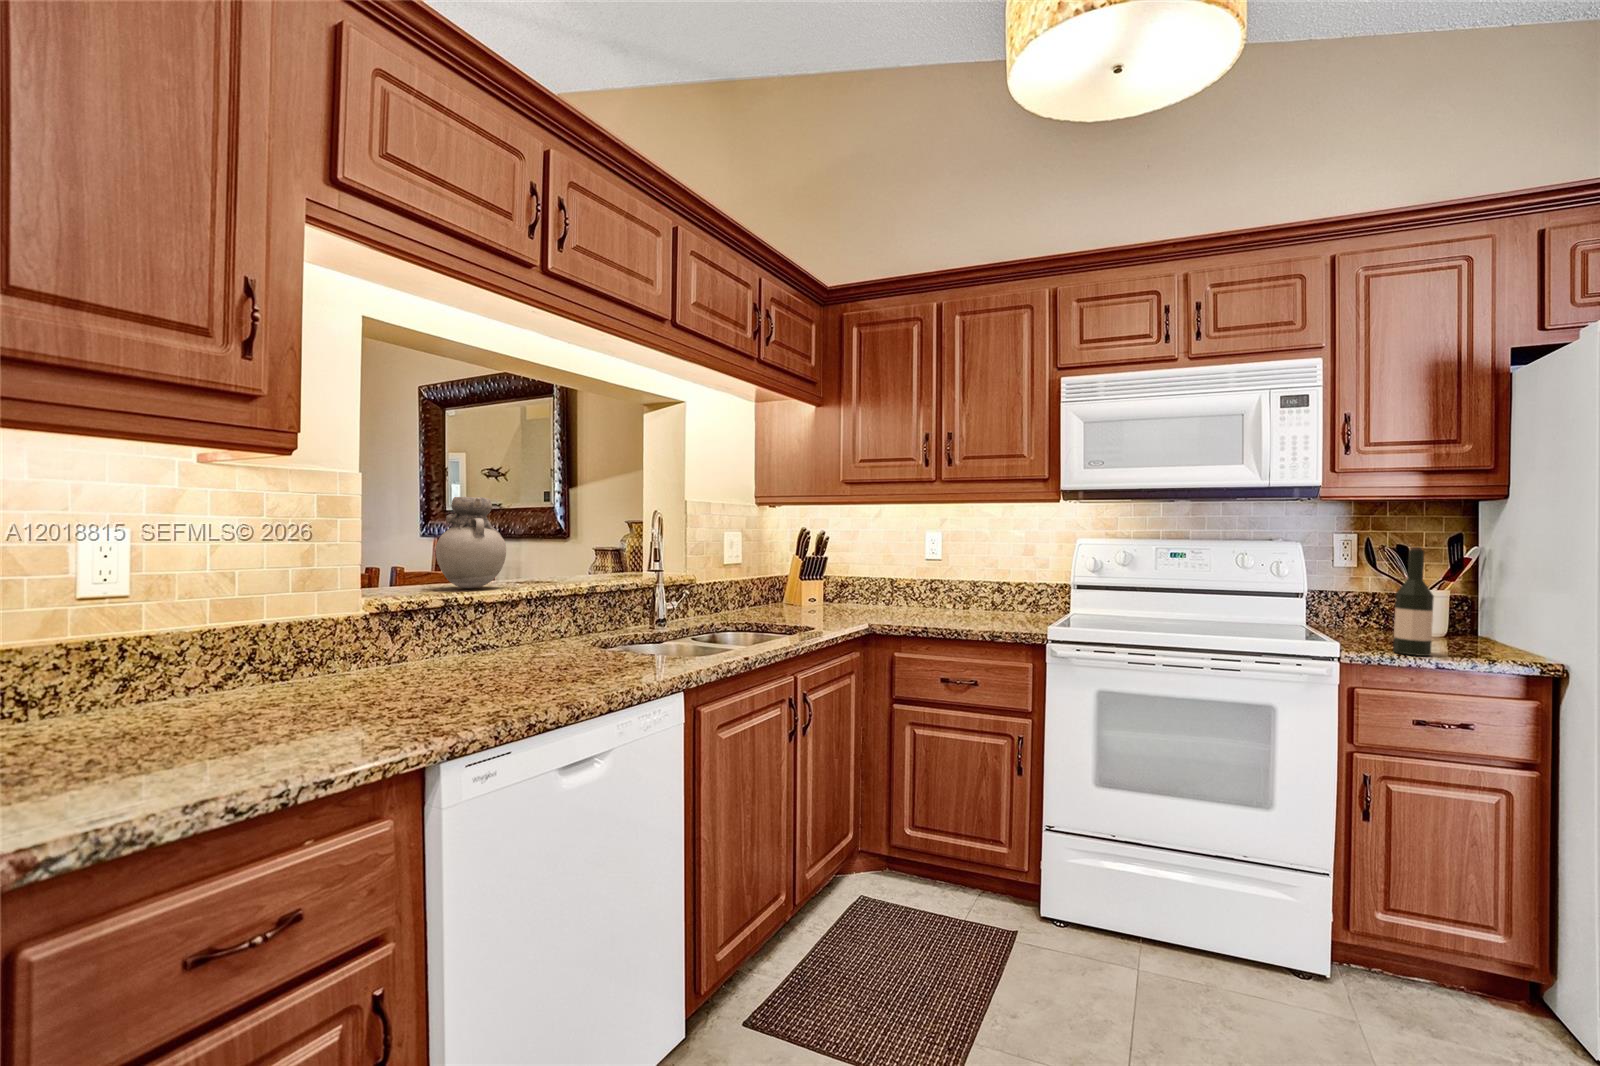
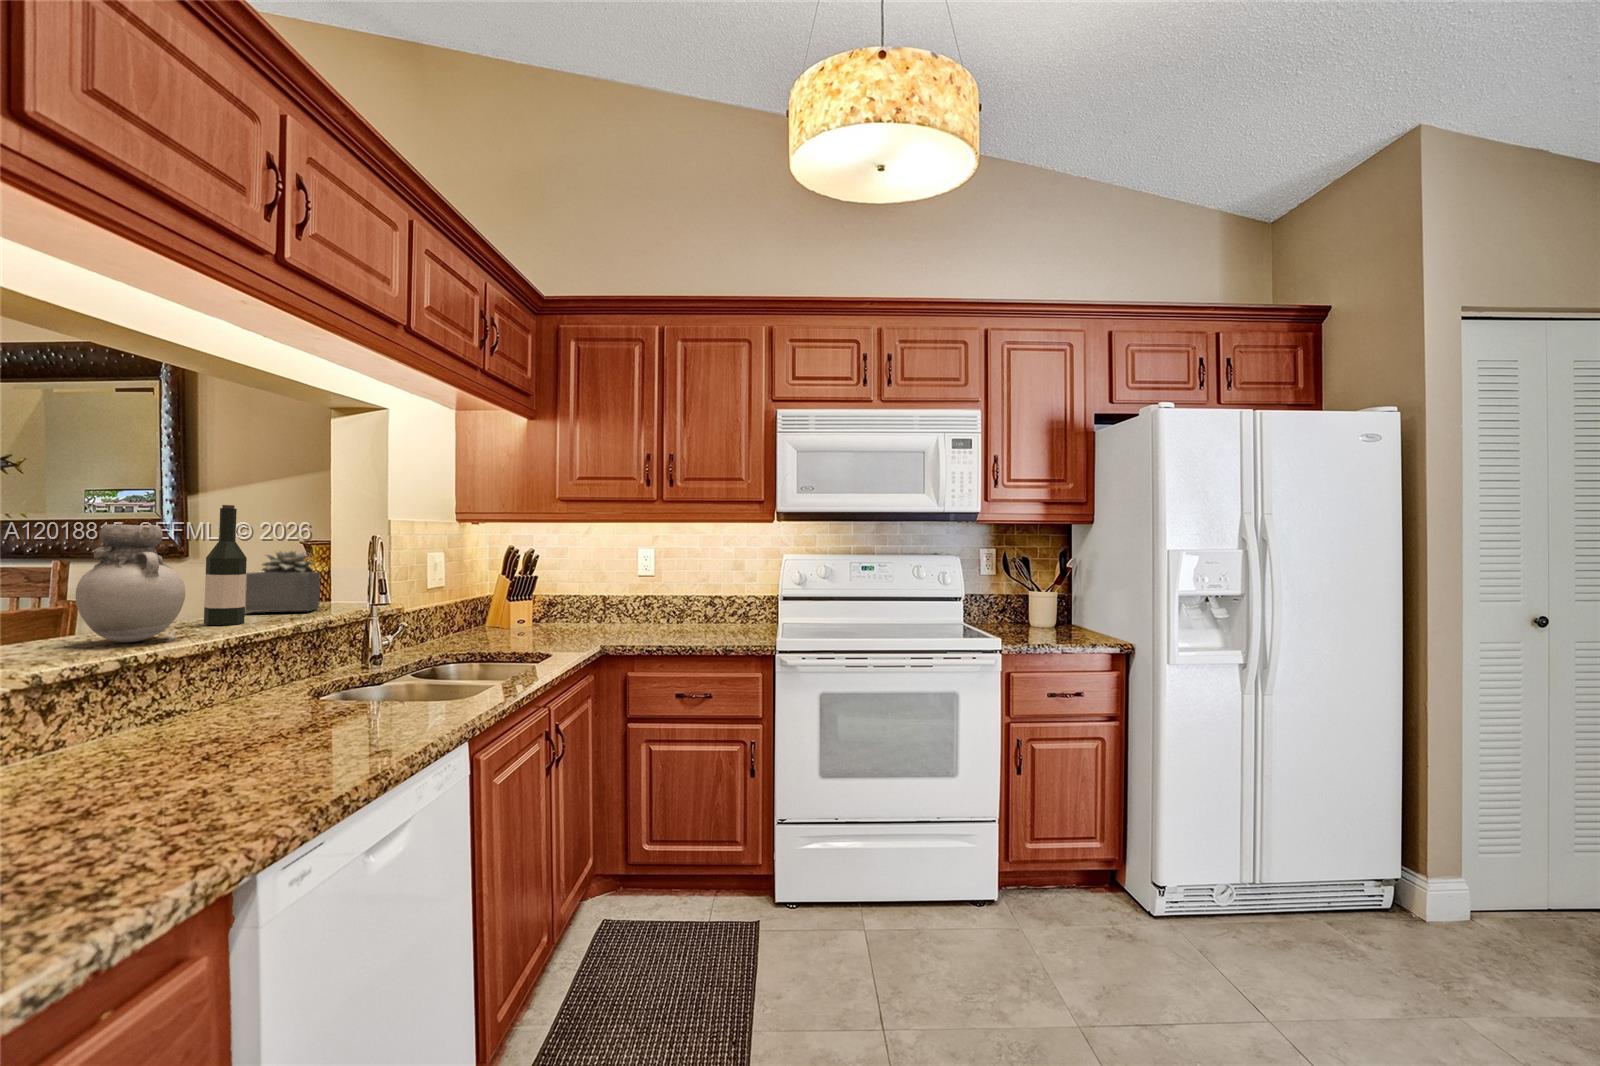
succulent plant: none [569,524,629,576] -> present [245,550,320,612]
wine bottle: present [1393,547,1434,656] -> present [204,505,247,625]

